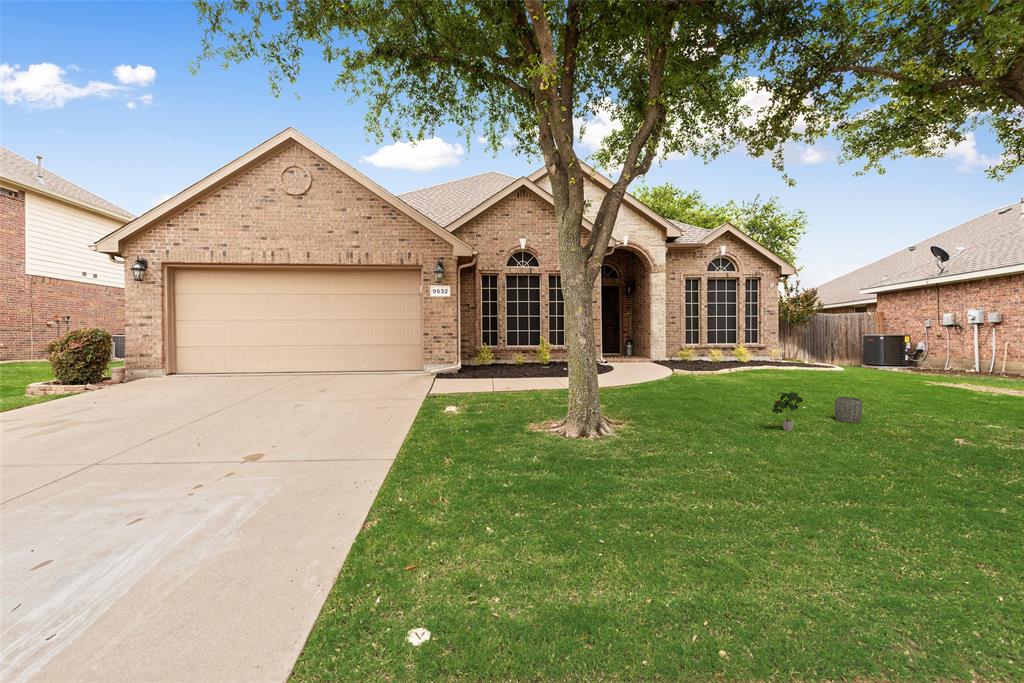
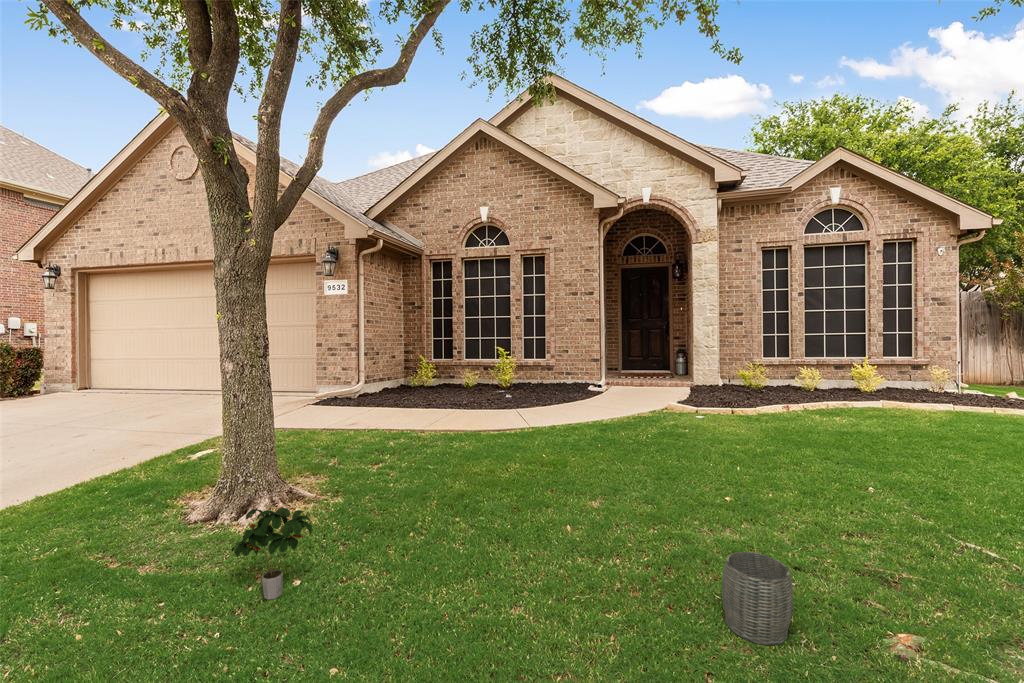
potted plant: present [772,392,803,431] -> present [232,508,312,600]

